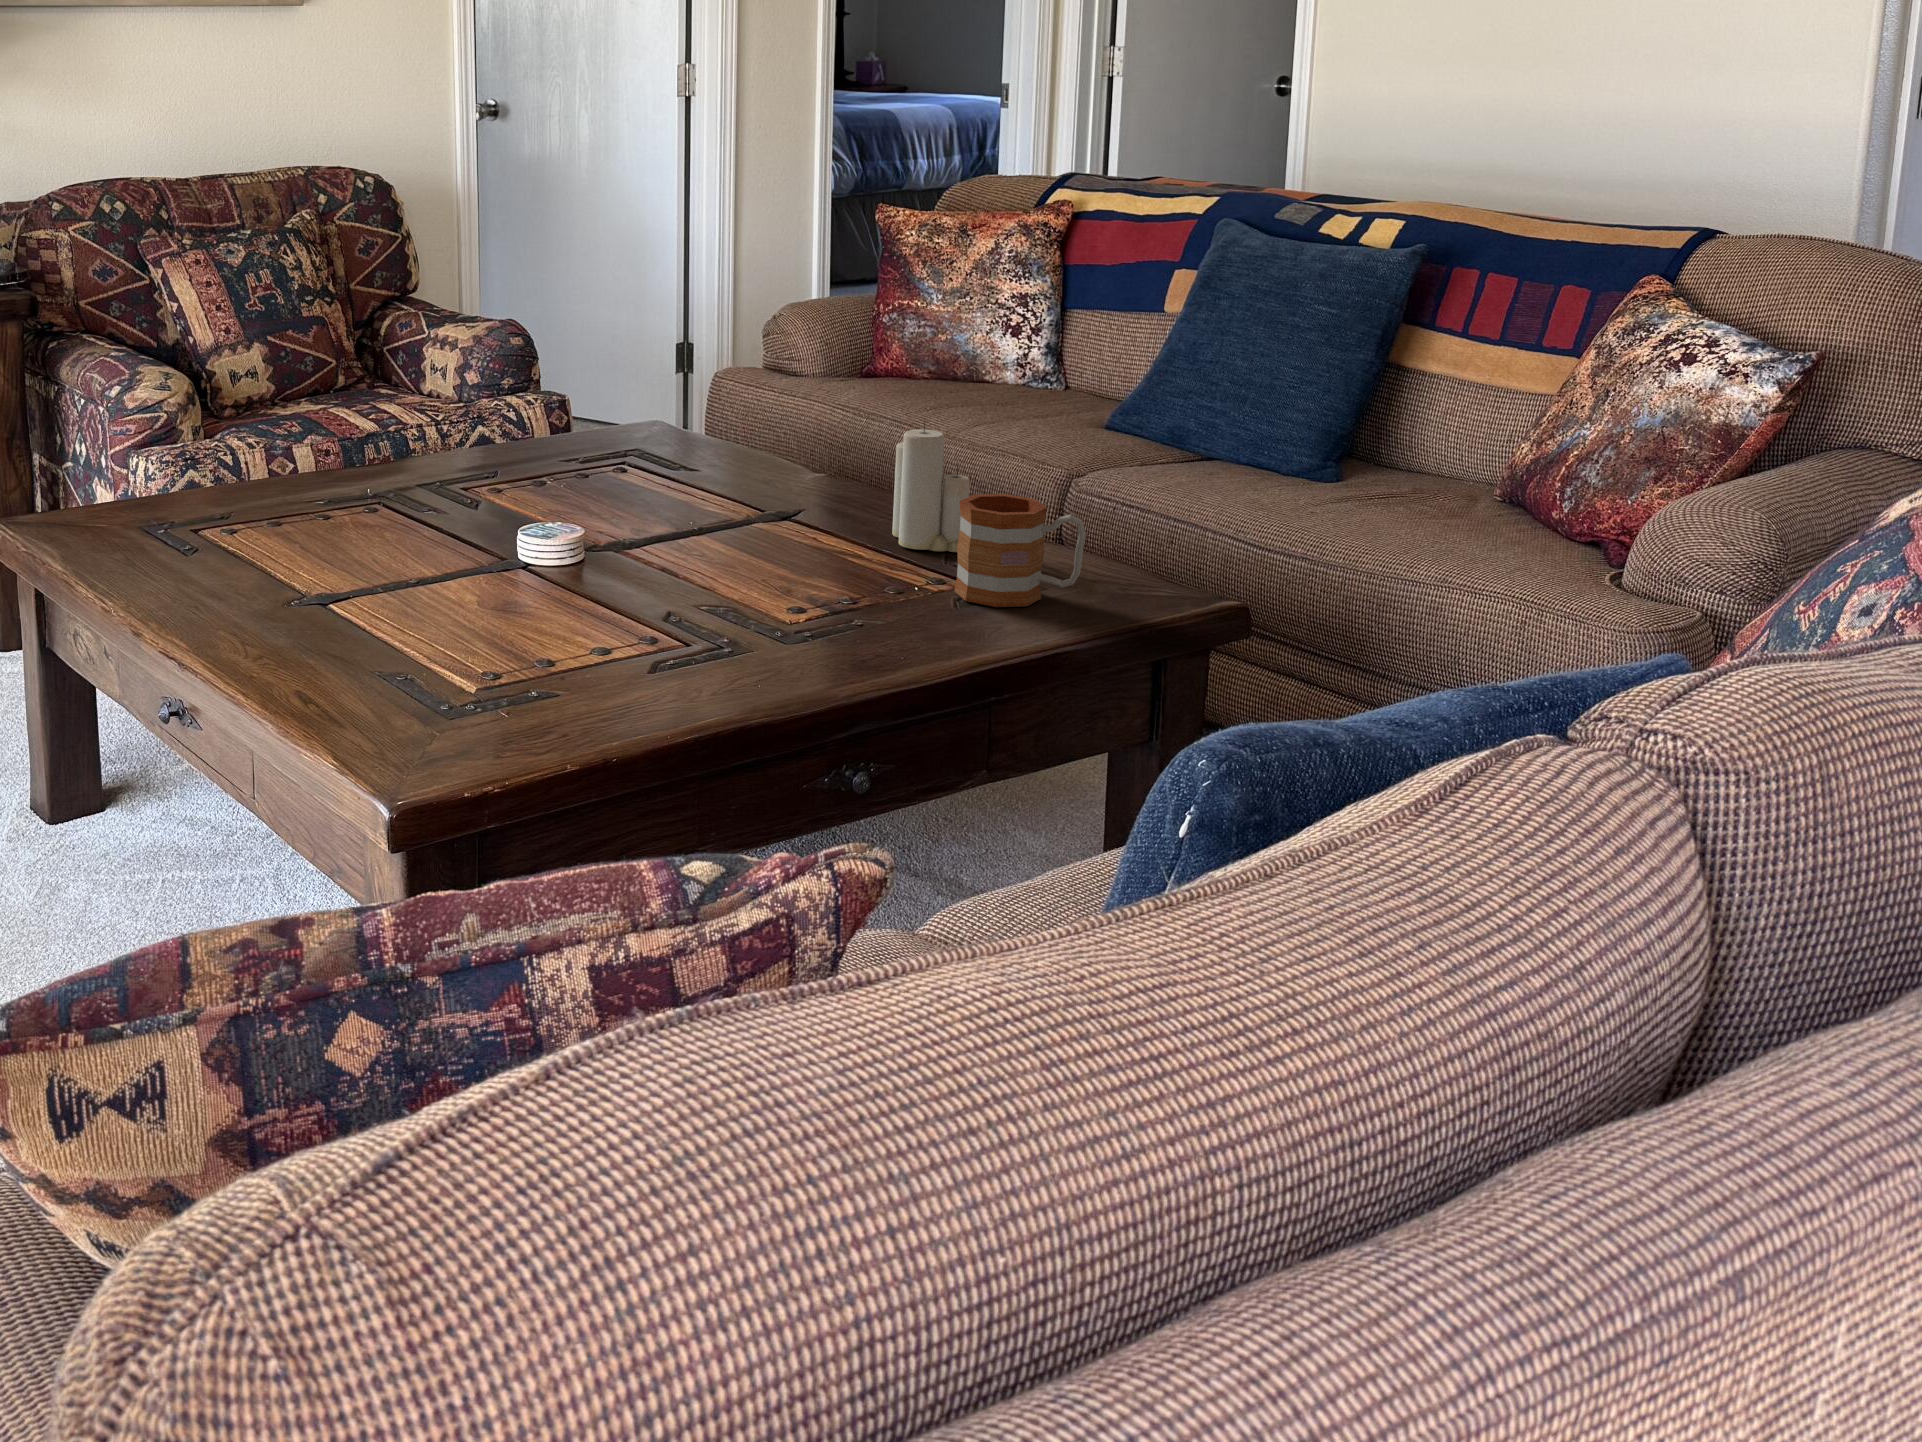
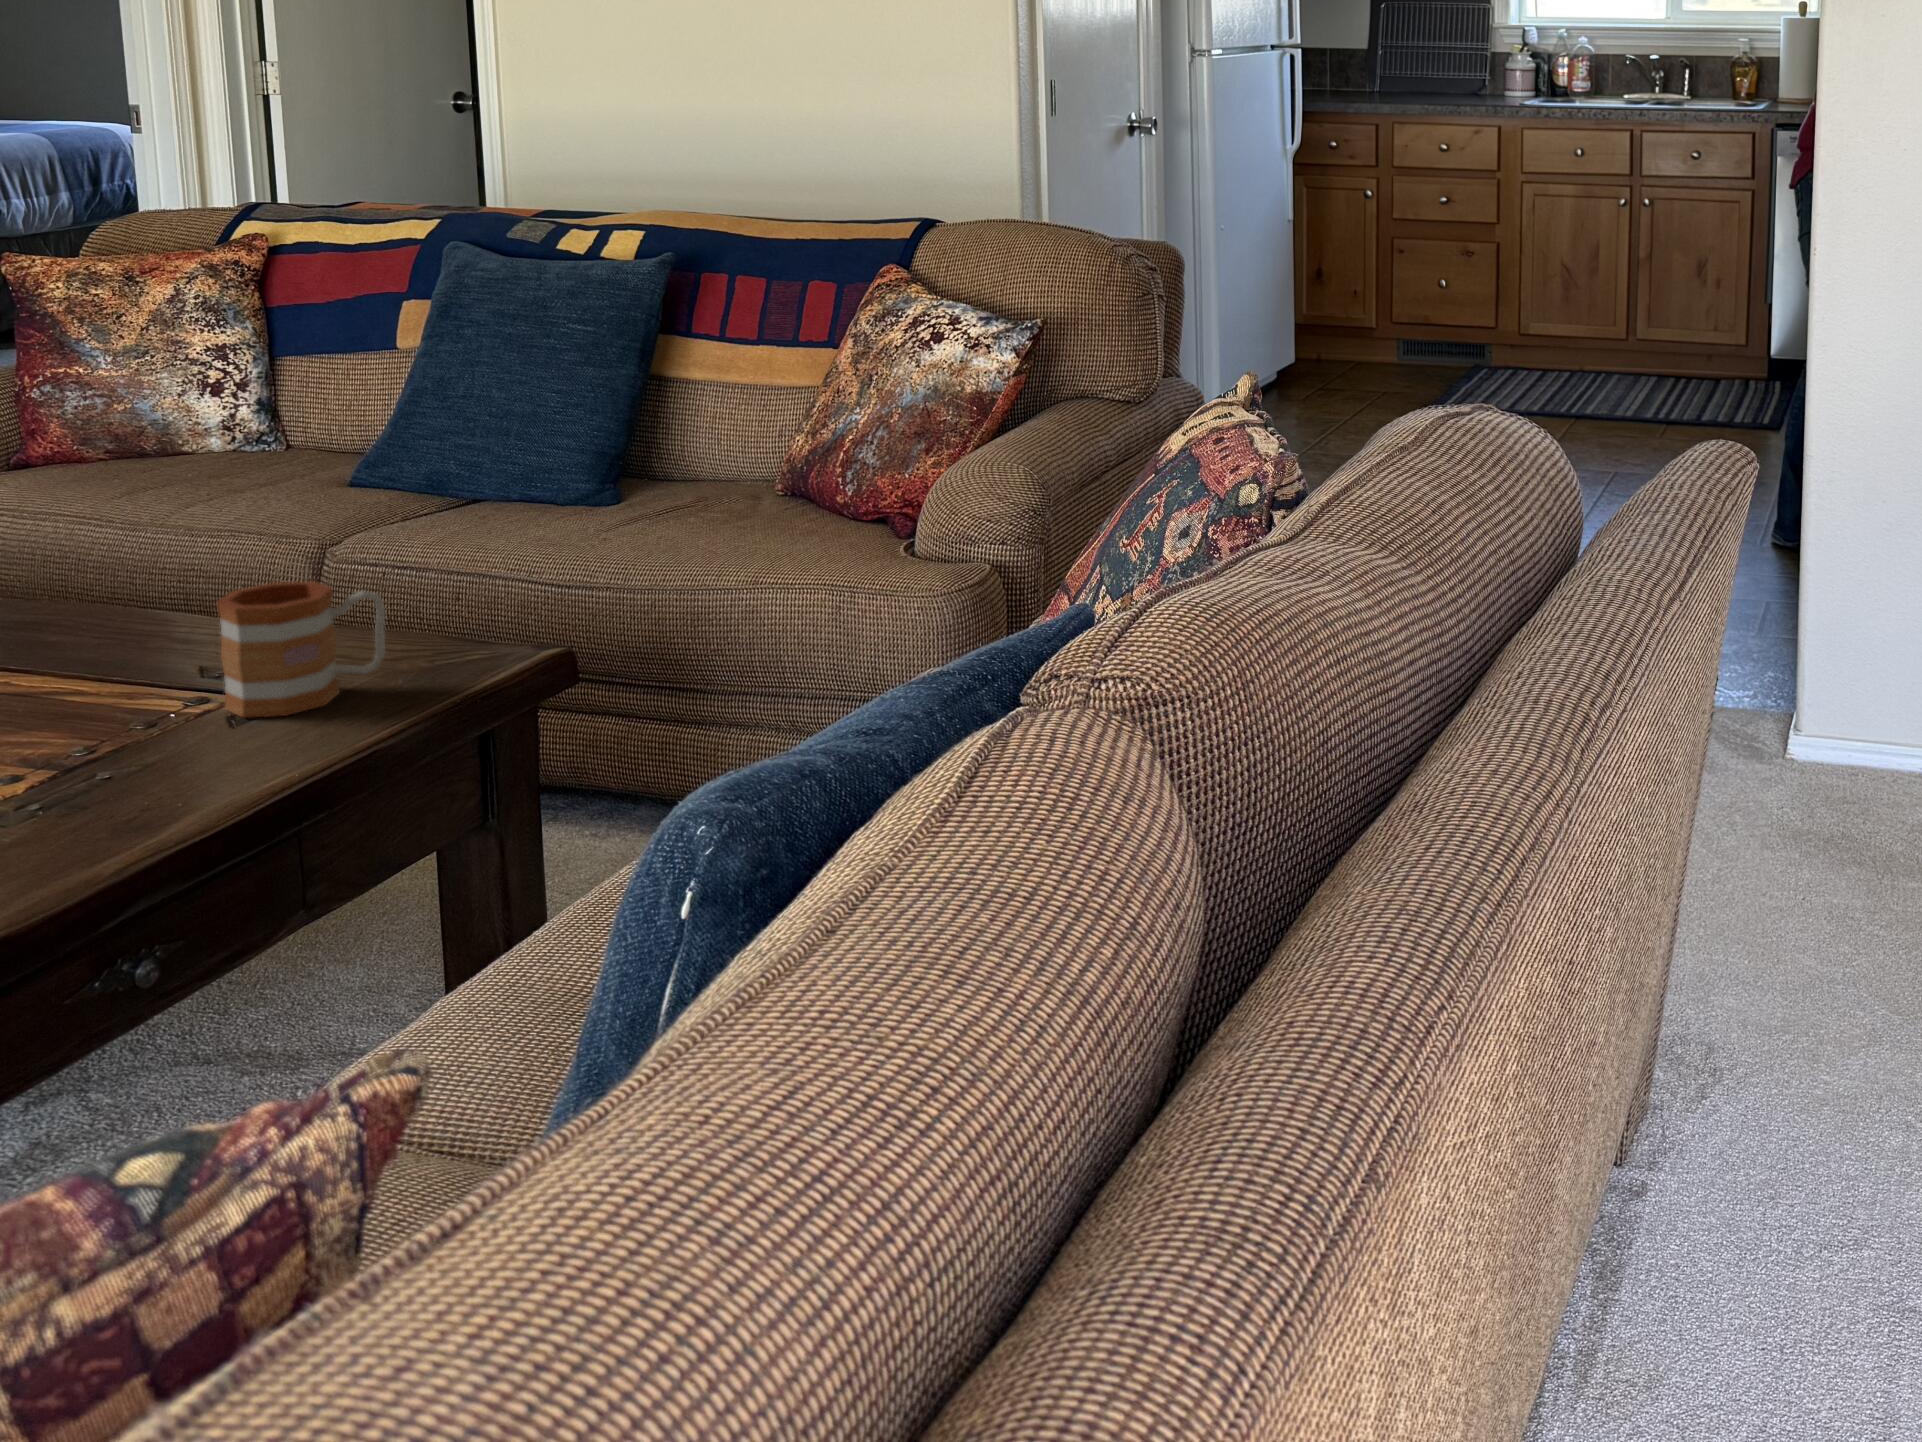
candle: present [892,419,970,552] -> none [106,512,223,671]

